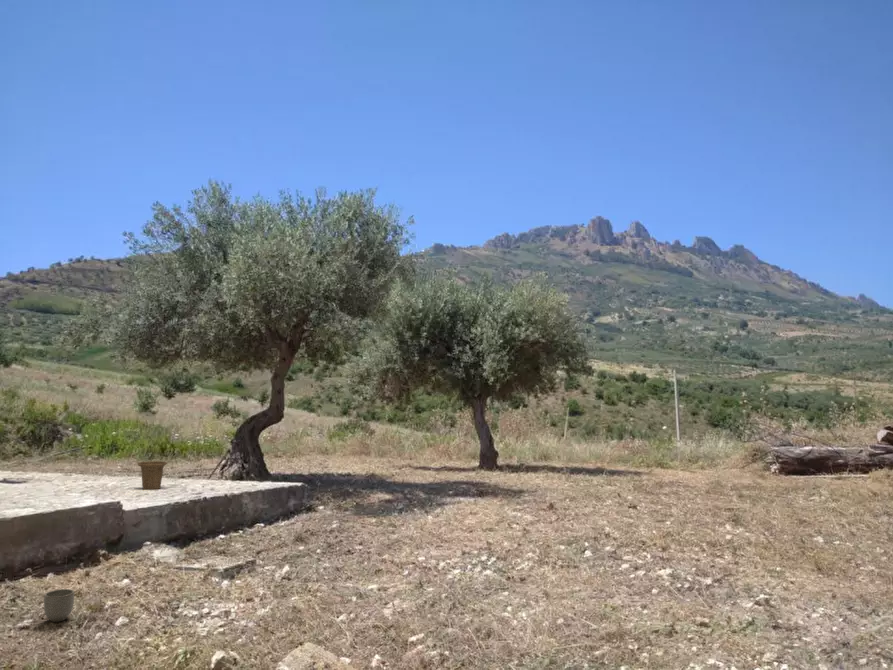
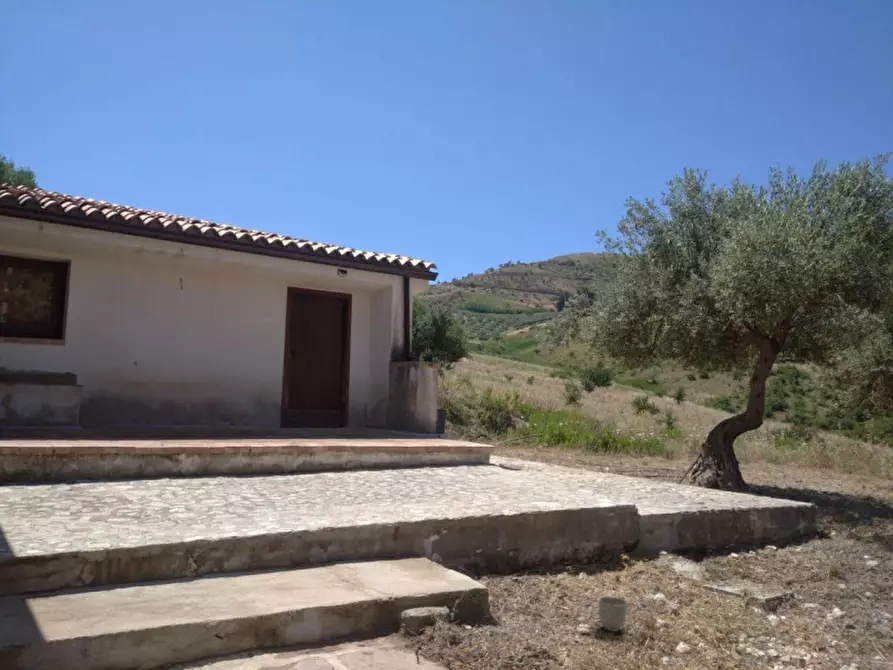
basket: present [138,461,167,490] -> none [625,461,655,492]

